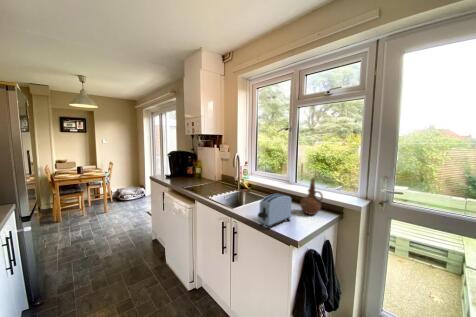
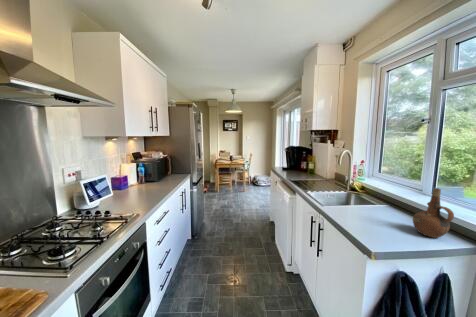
toaster: present [258,194,292,230] -> none [332,198,391,234]

